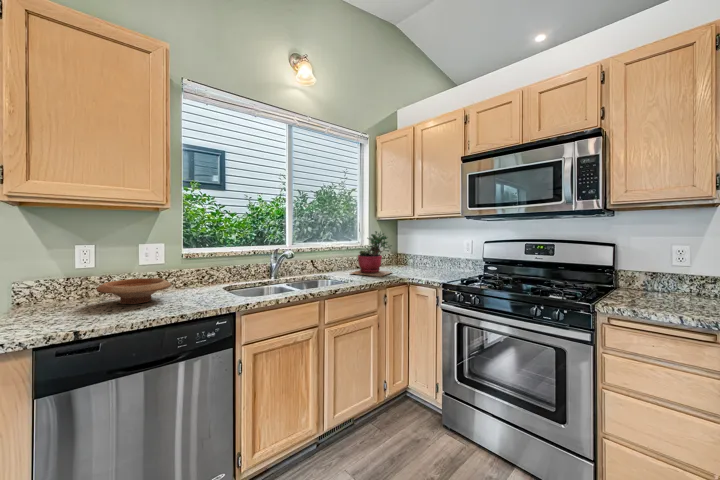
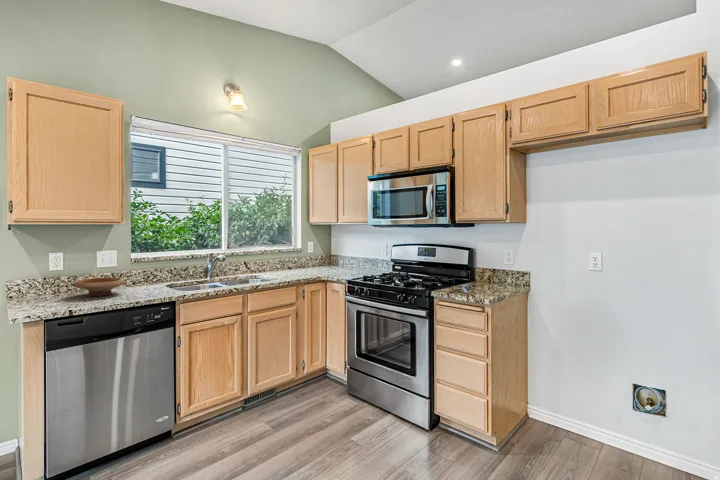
succulent plant: present [351,231,392,277] -> none [277,236,317,276]

